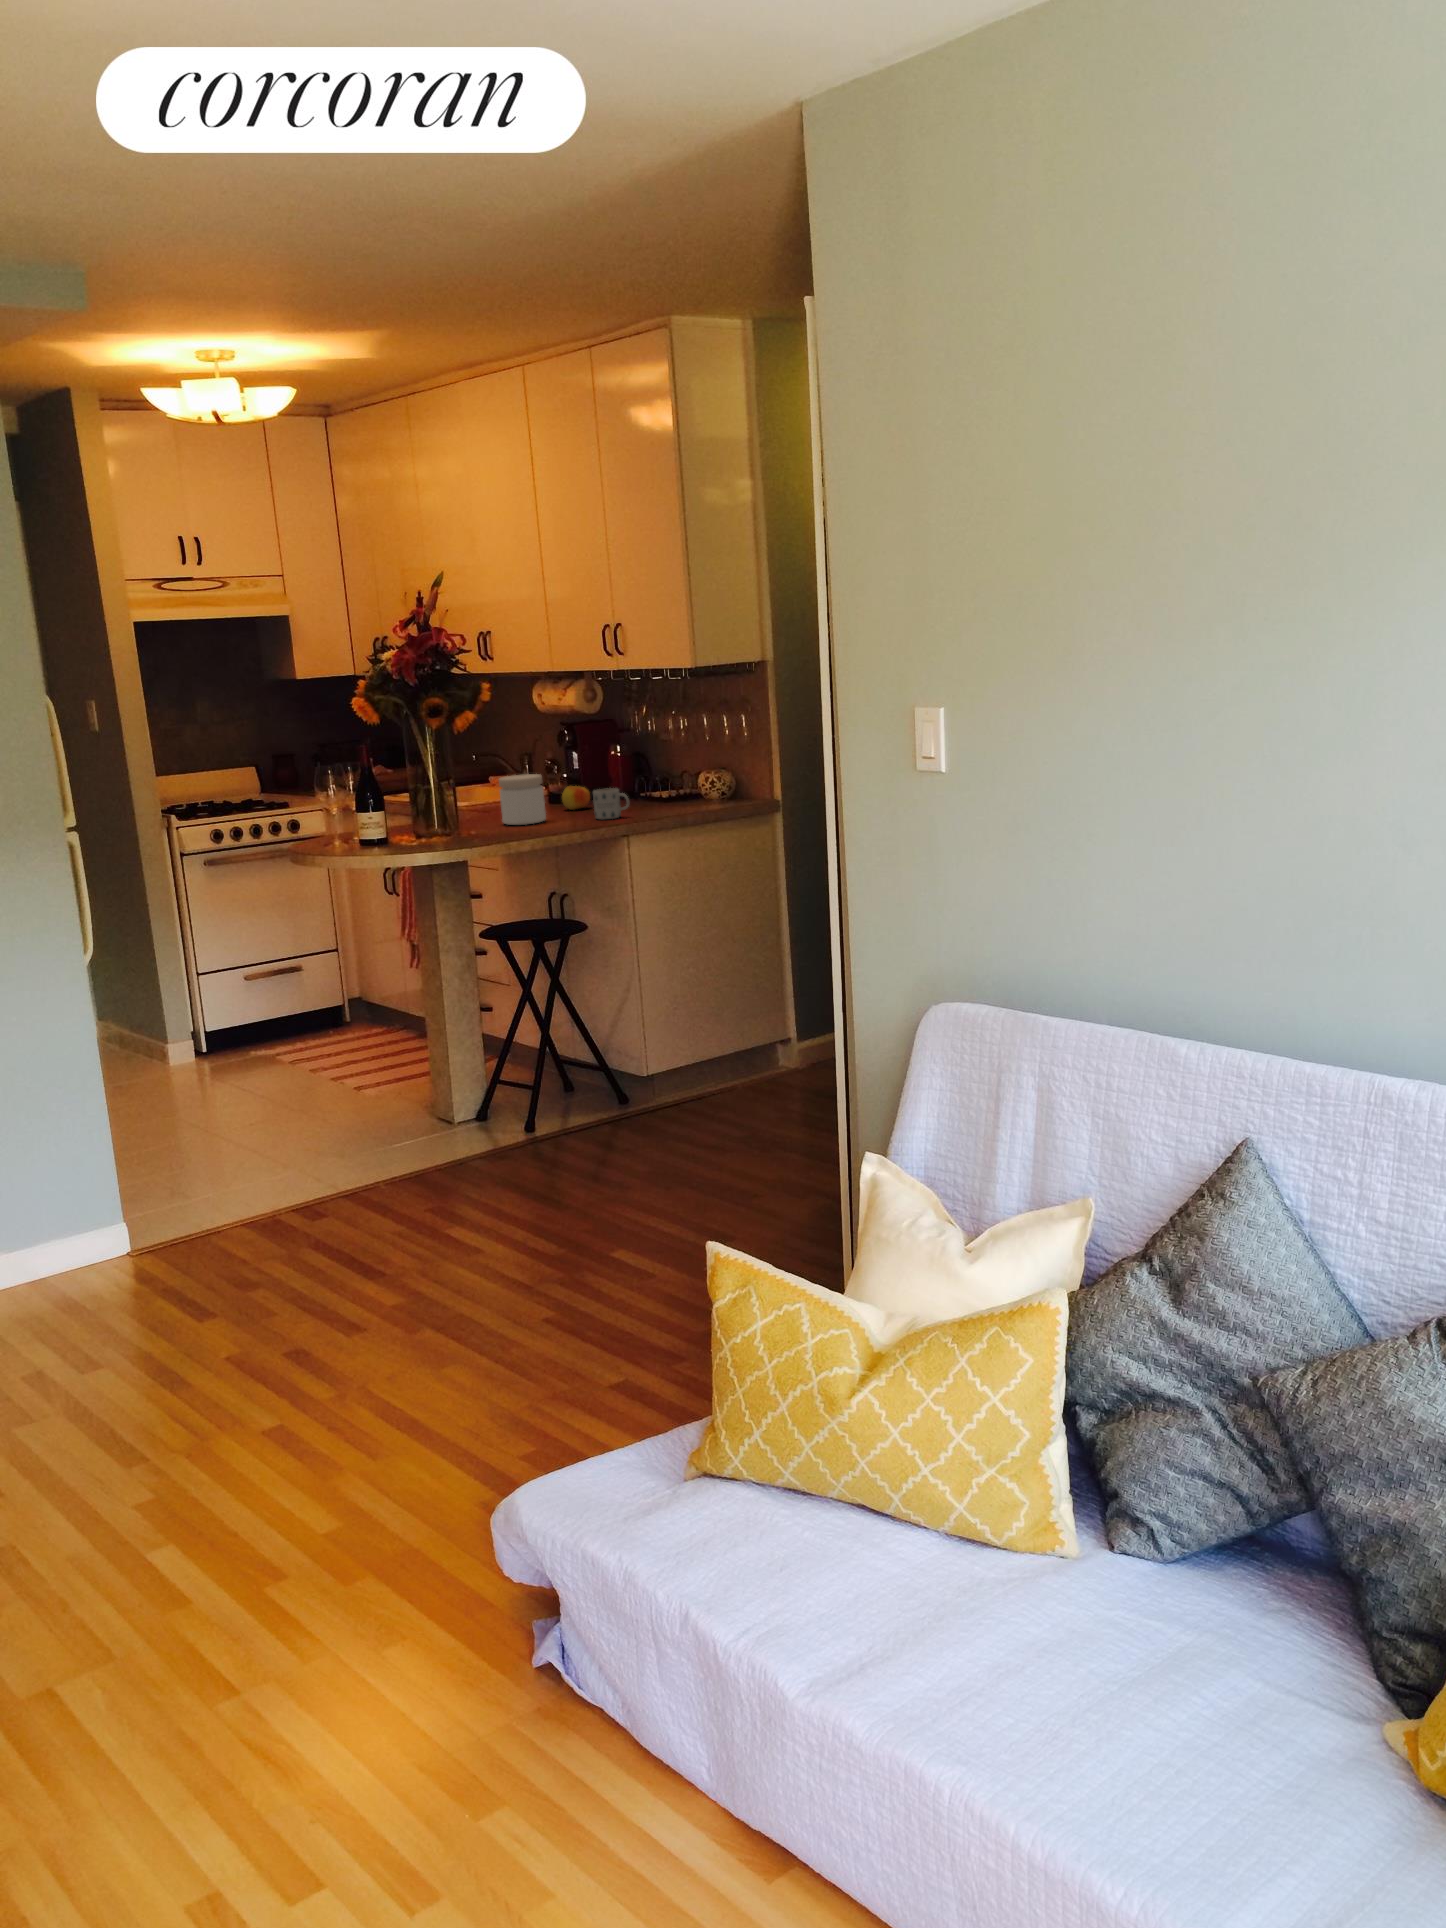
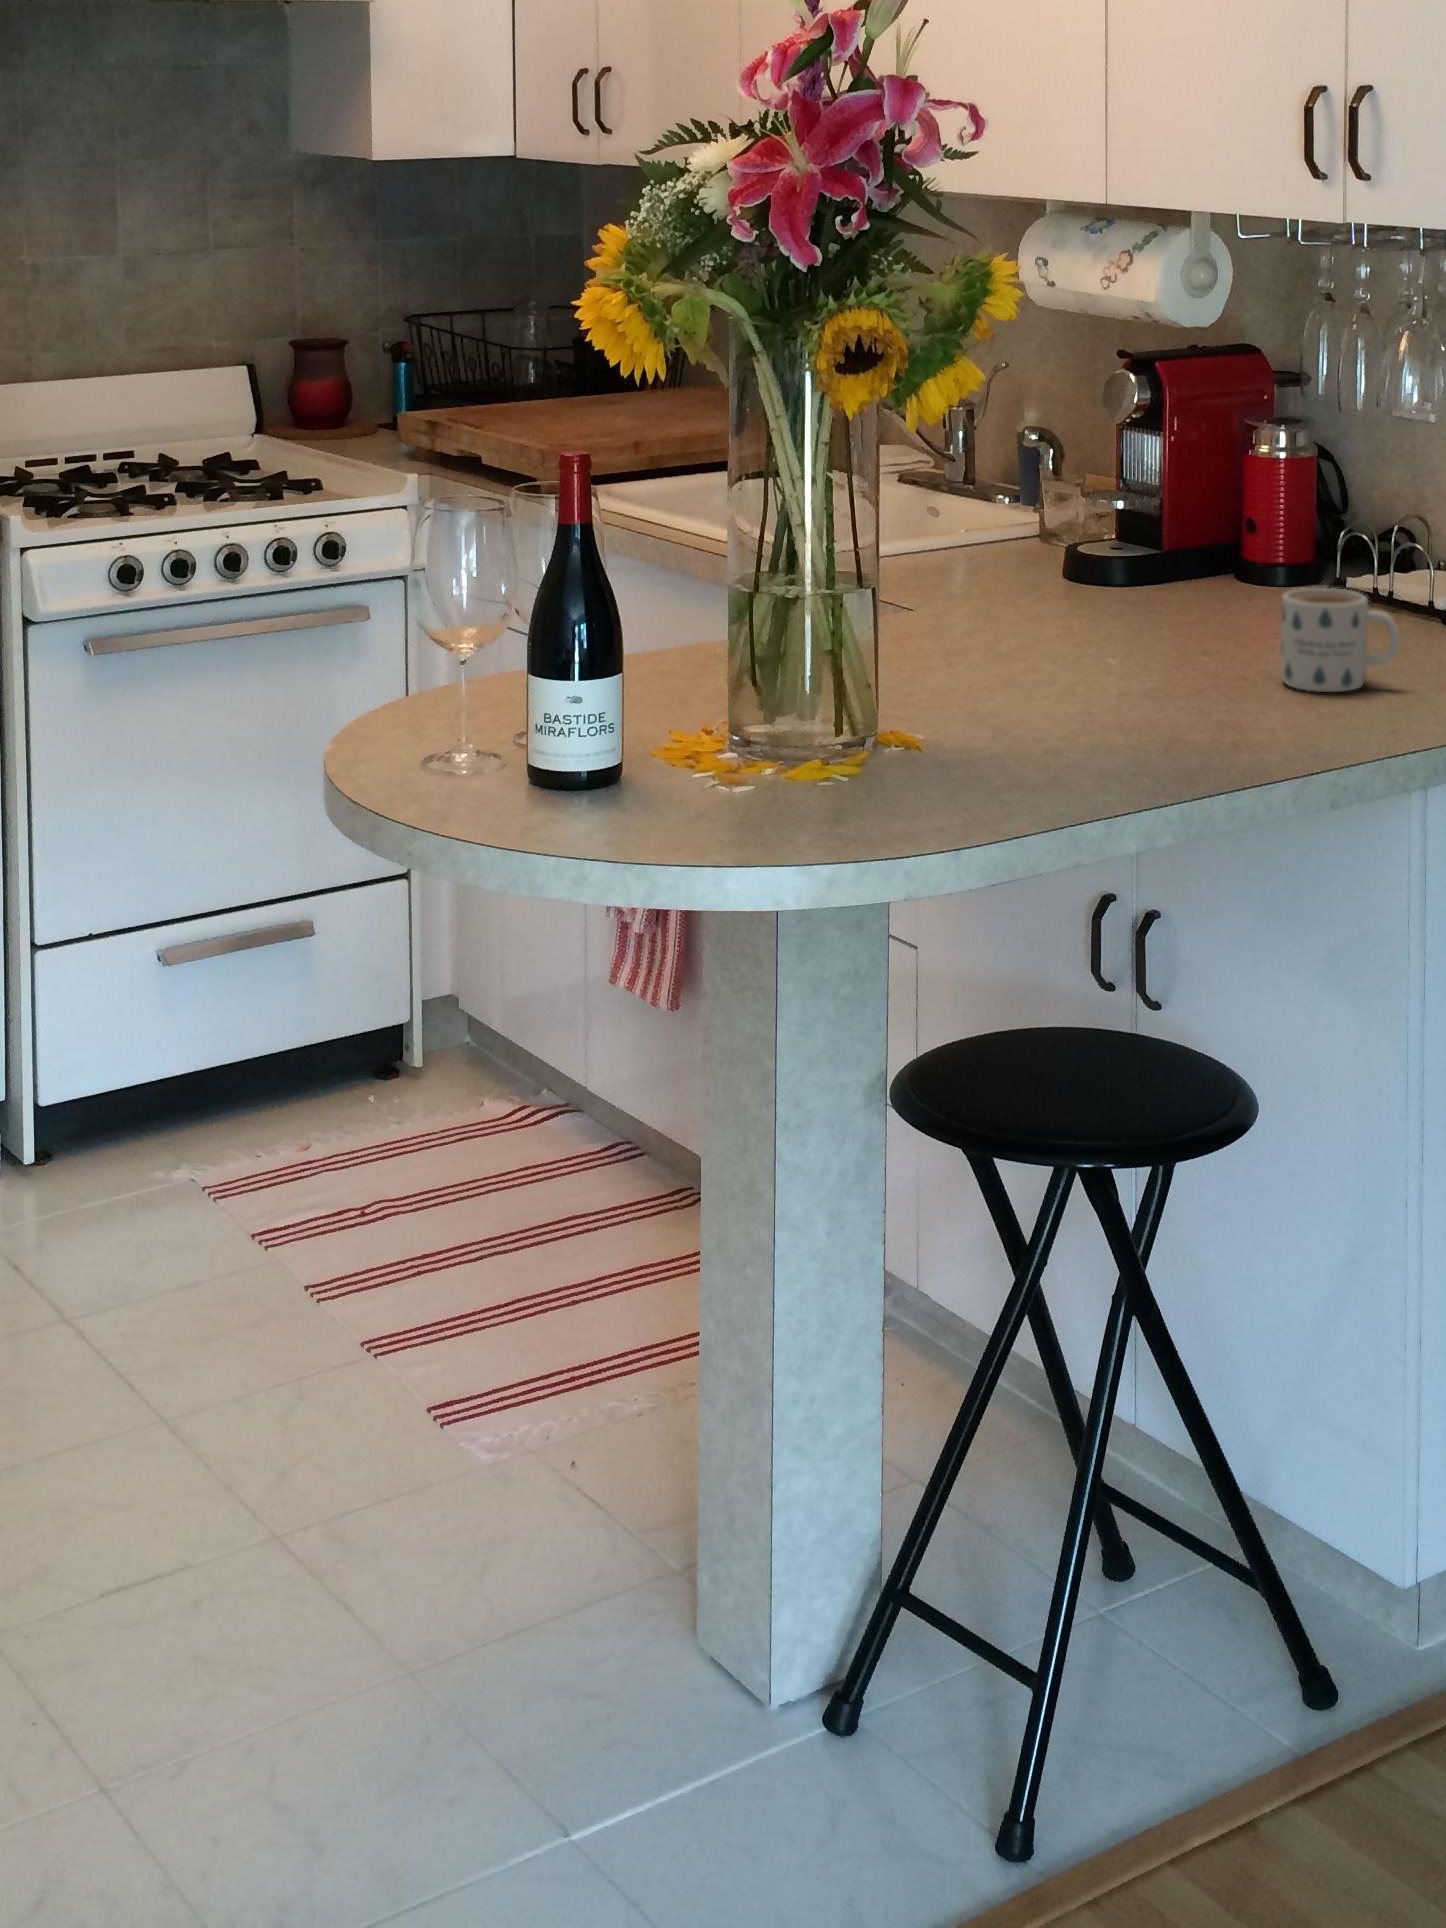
jar: present [499,774,546,825] -> none [985,521,1122,688]
apple: present [562,786,590,810] -> none [1136,549,1222,623]

